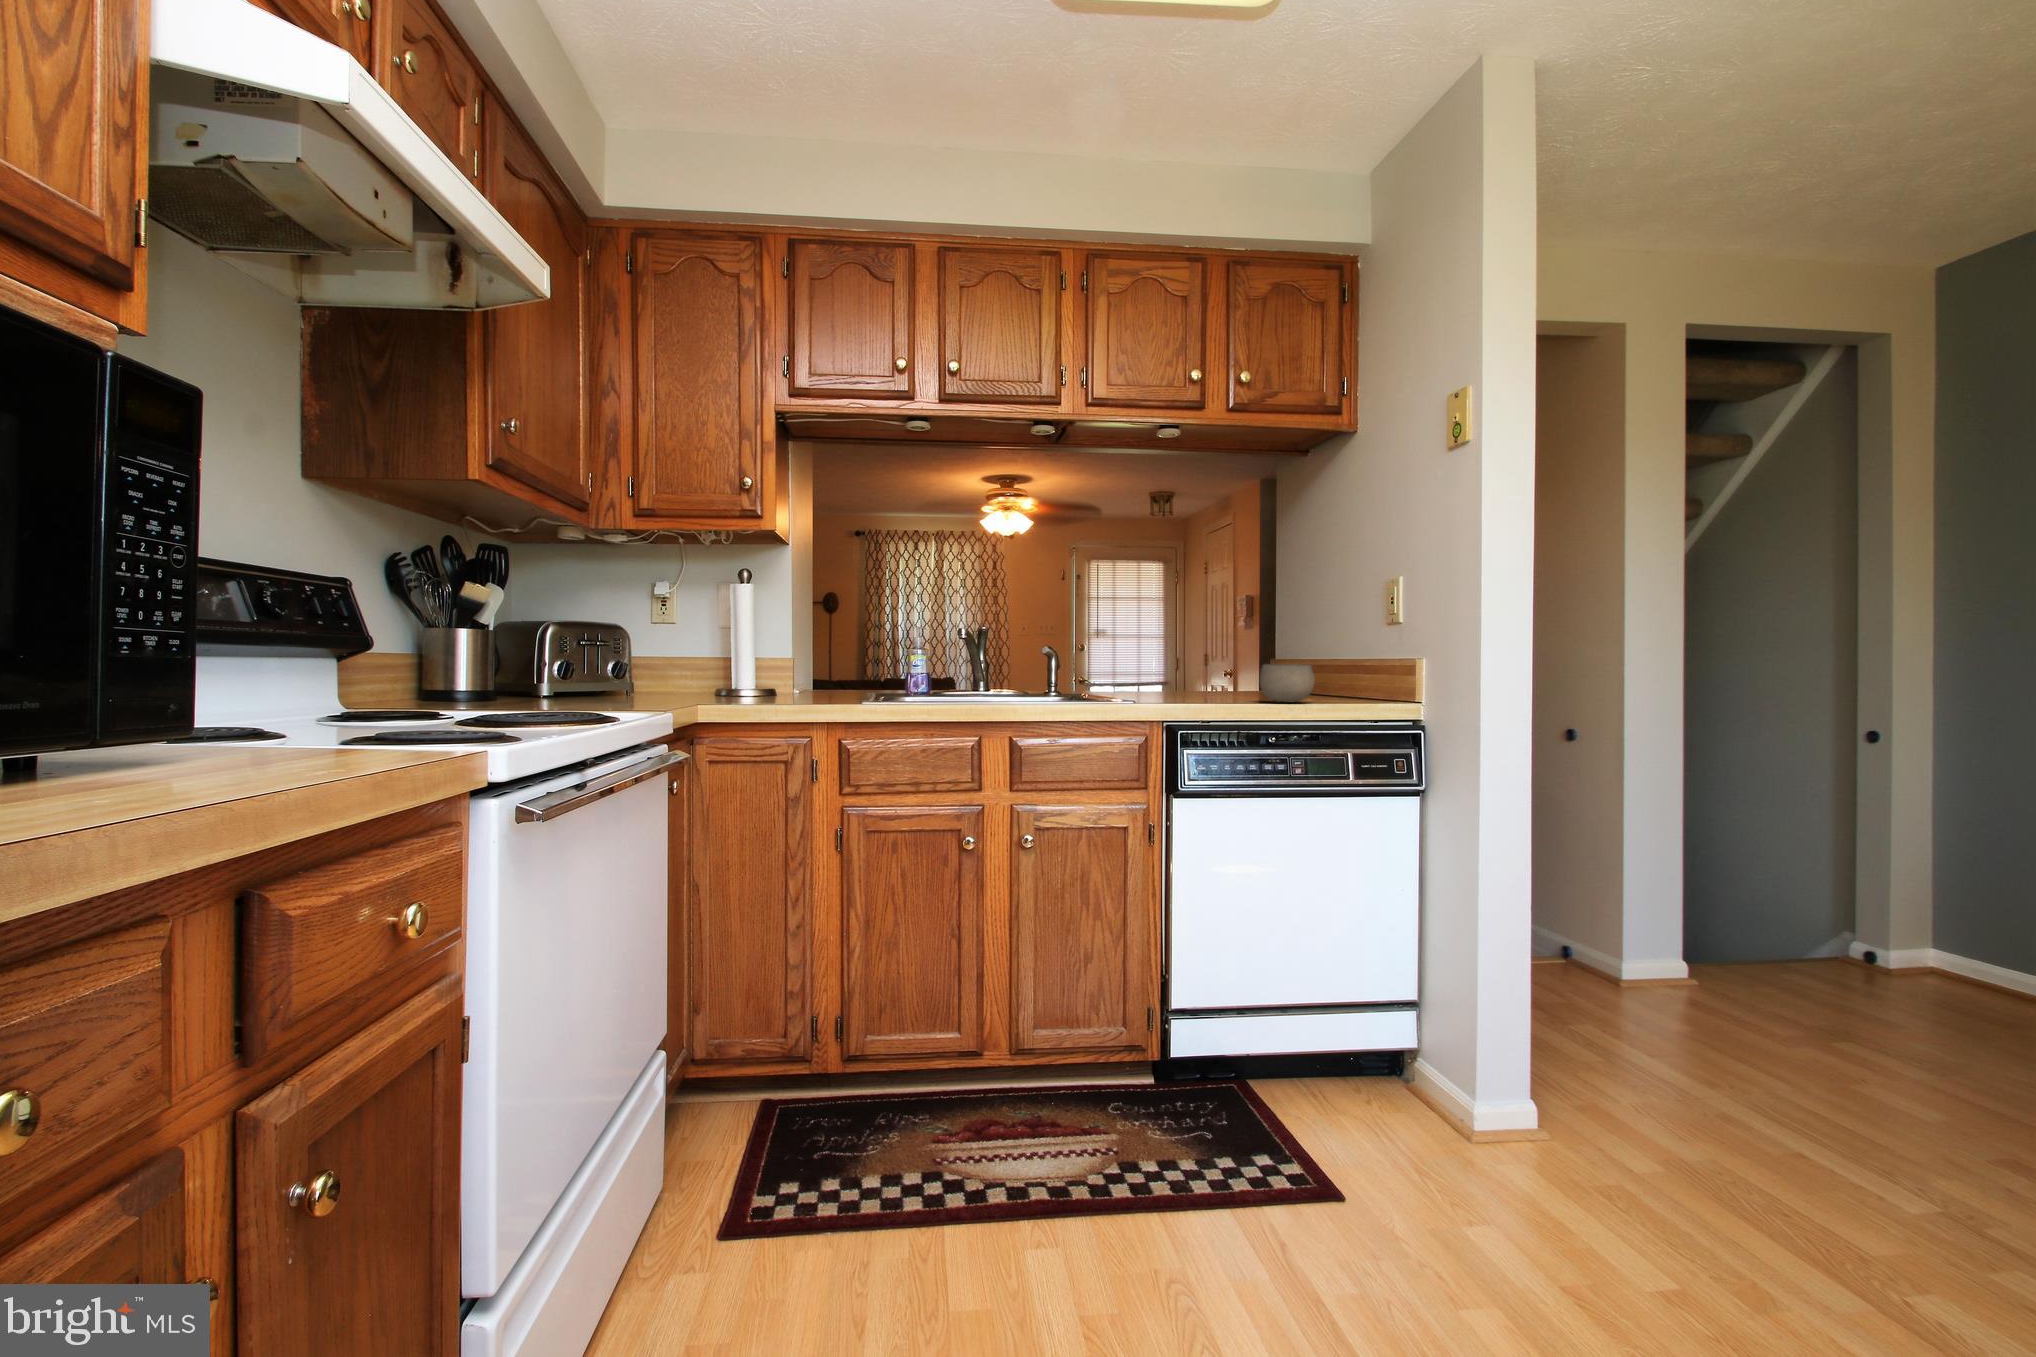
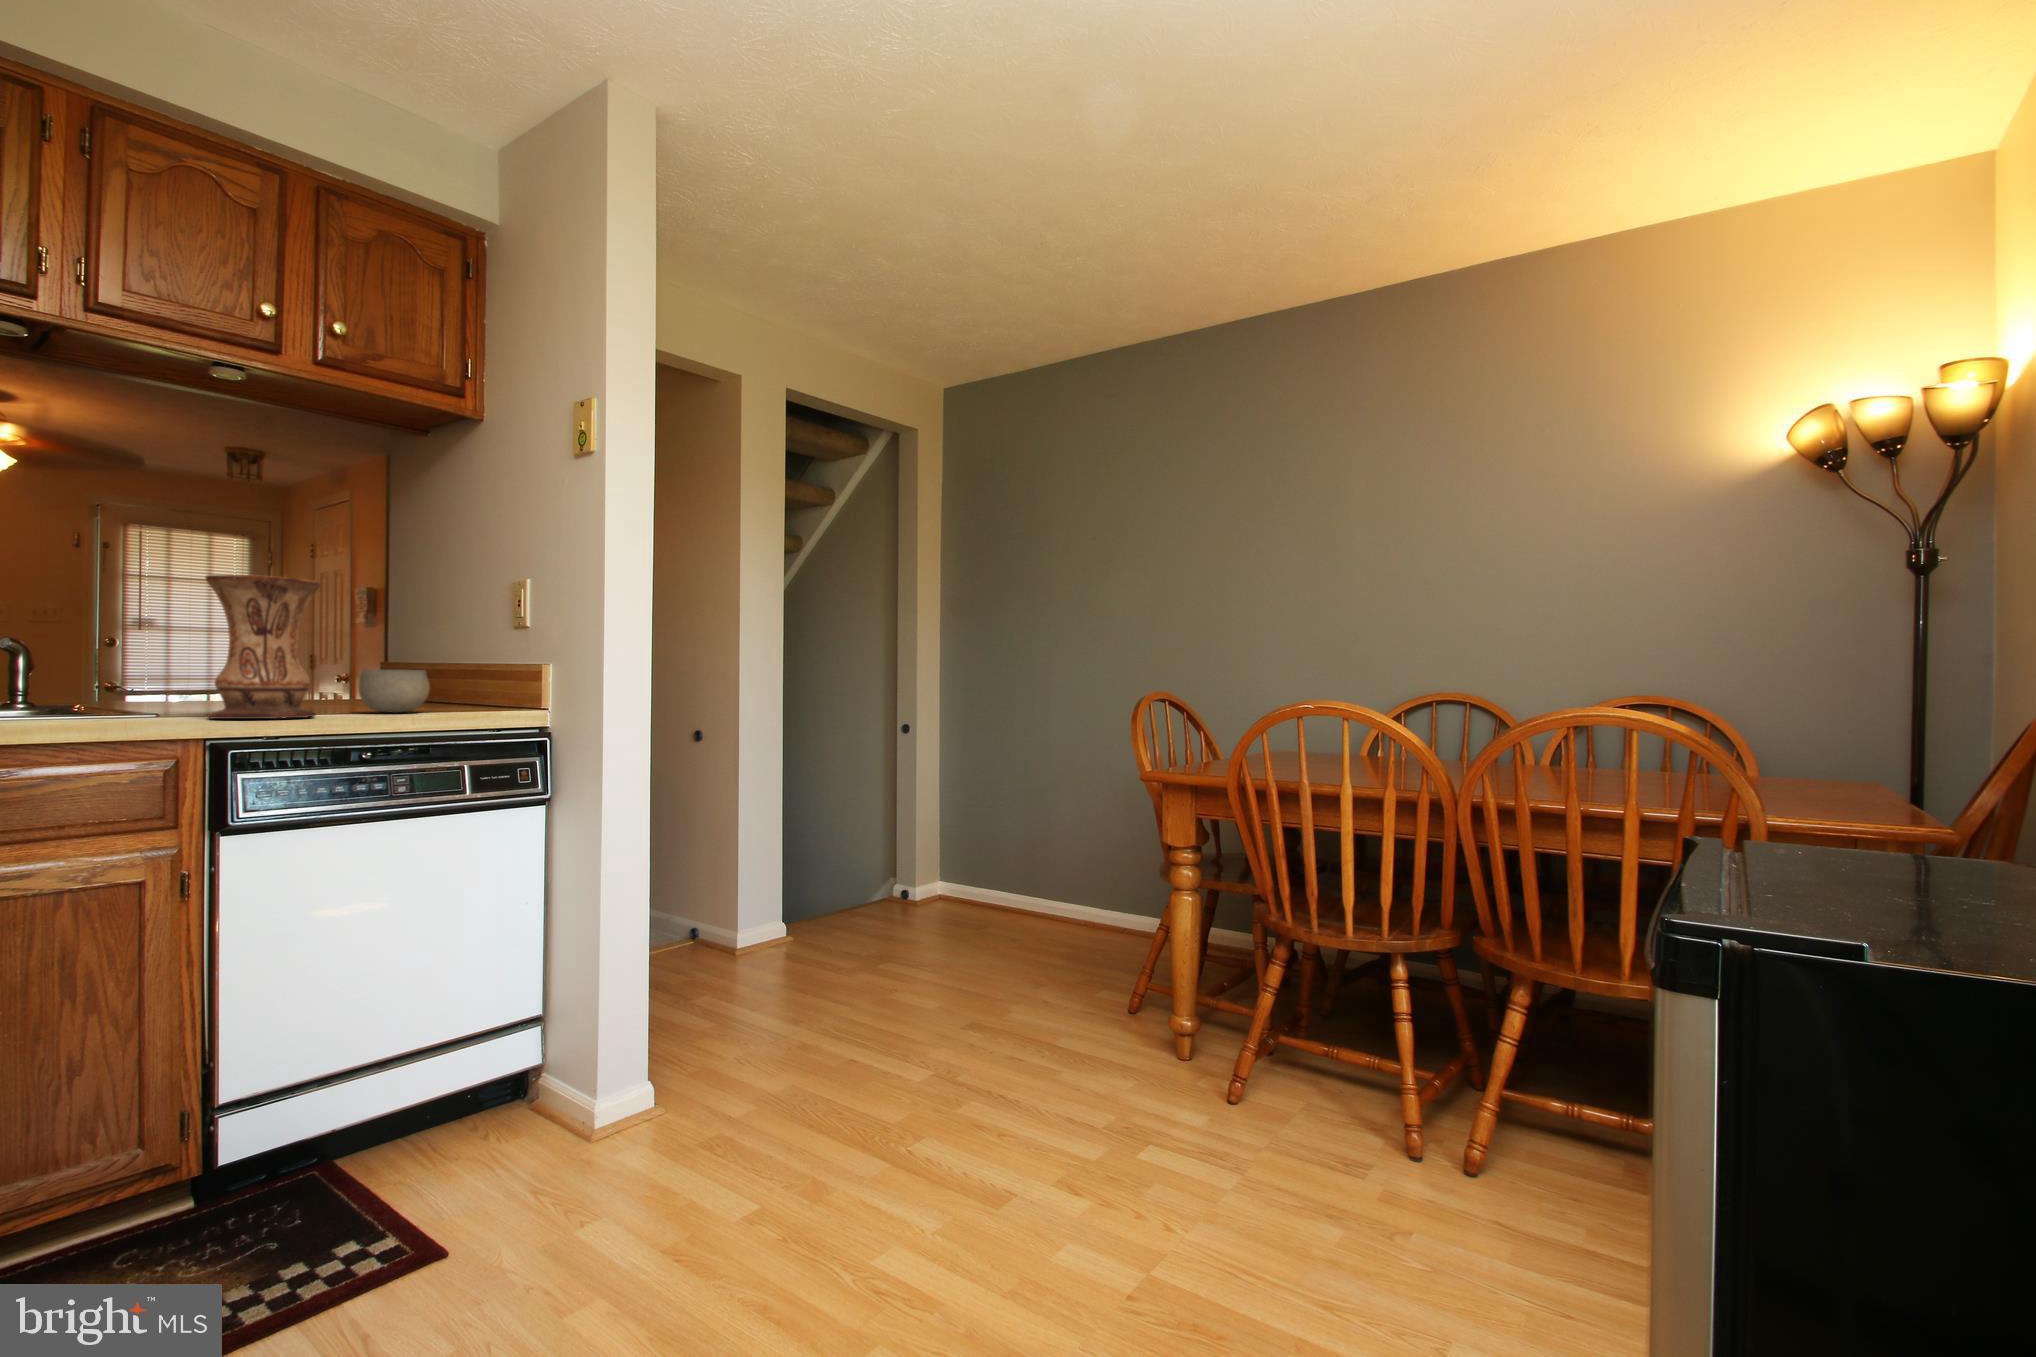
vase: none [1160,589,1236,705] -> present [206,575,320,719]

